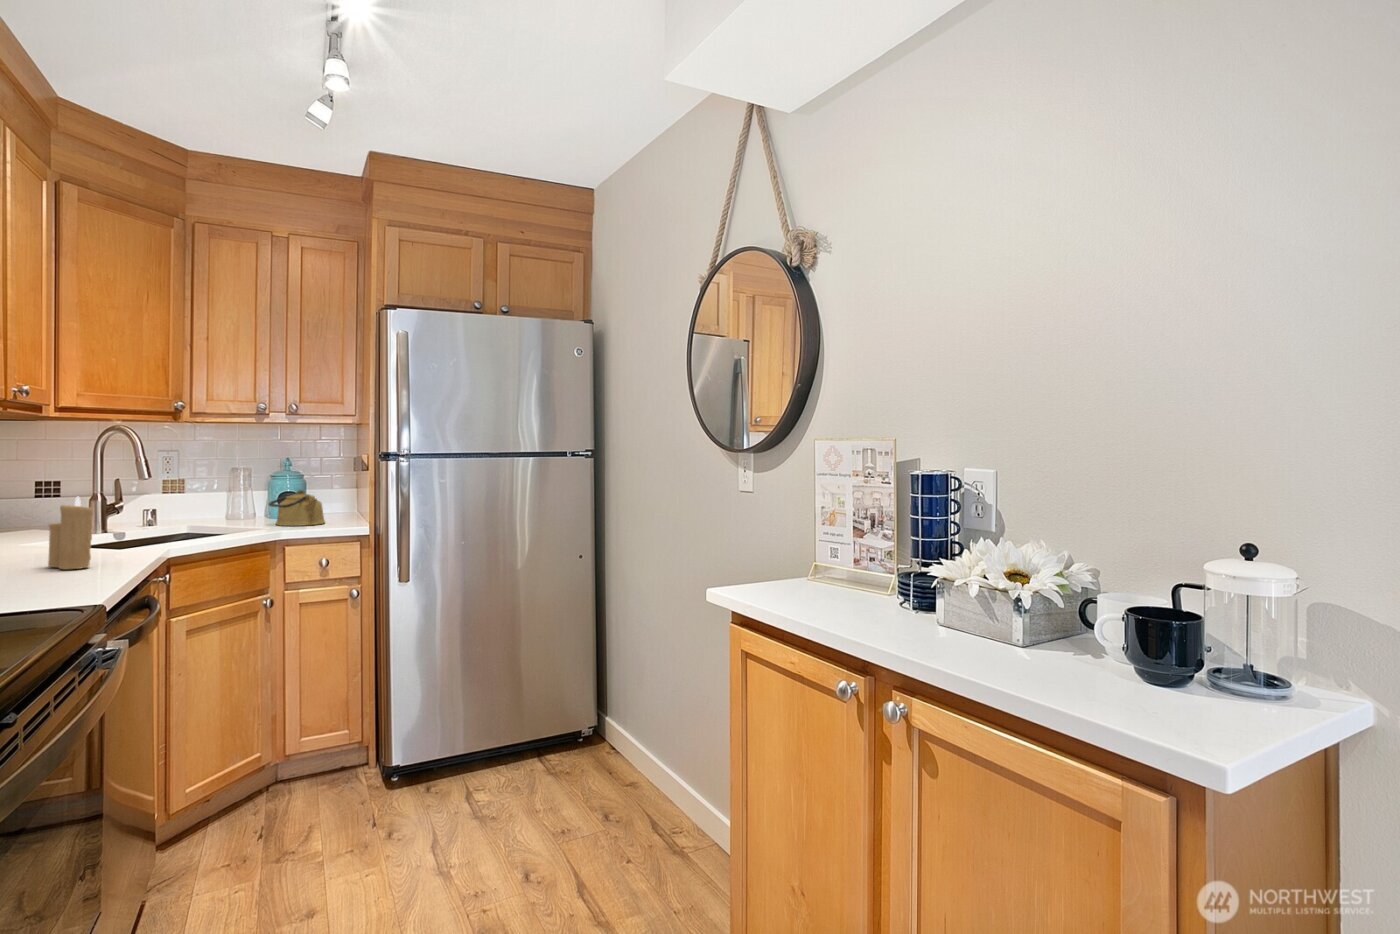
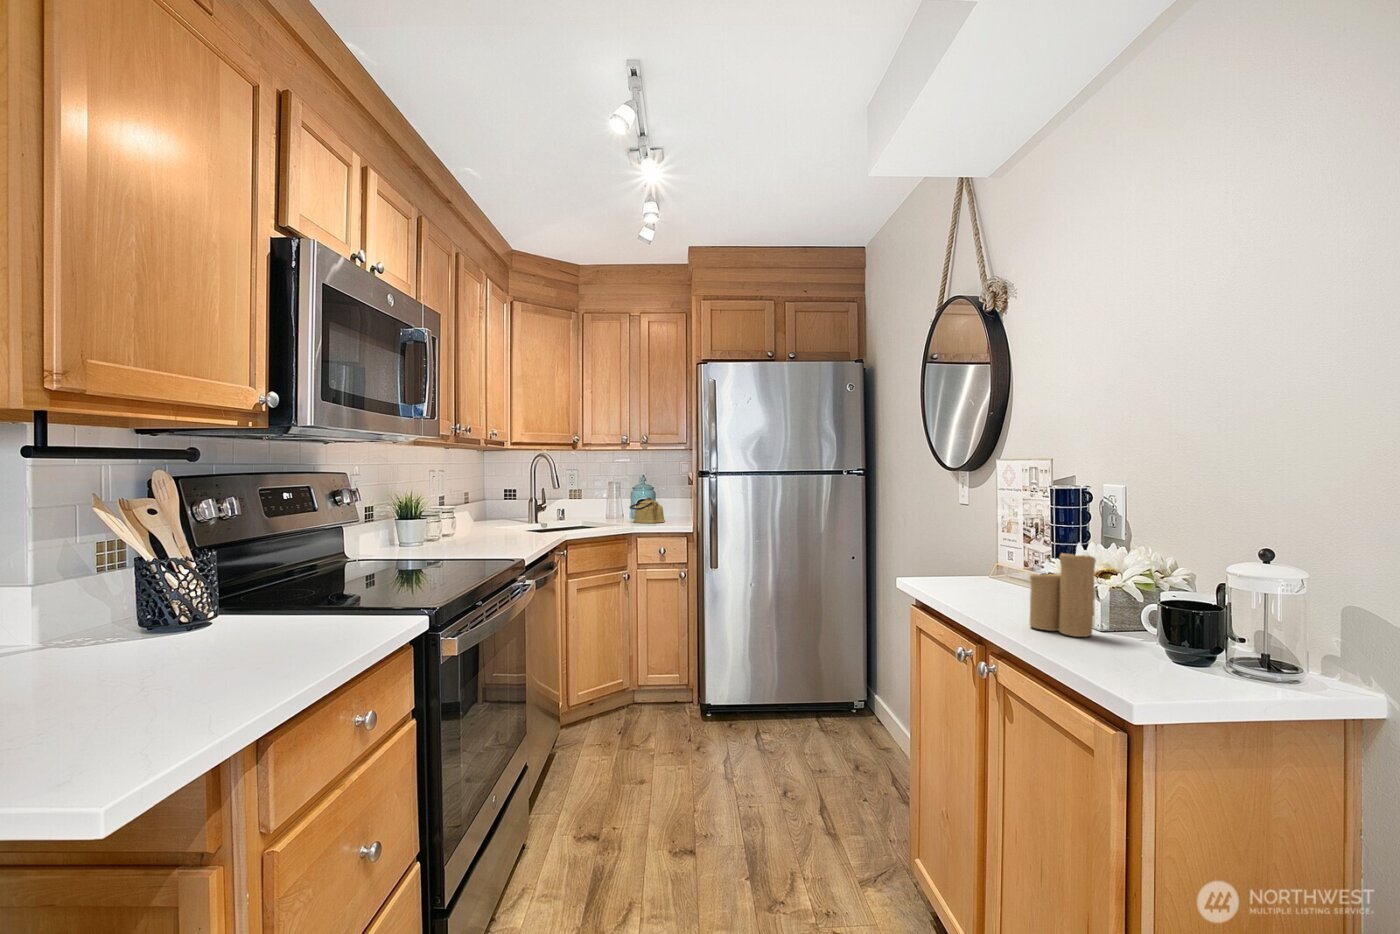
candle: present [48,496,93,569] -> present [1030,543,1096,637]

